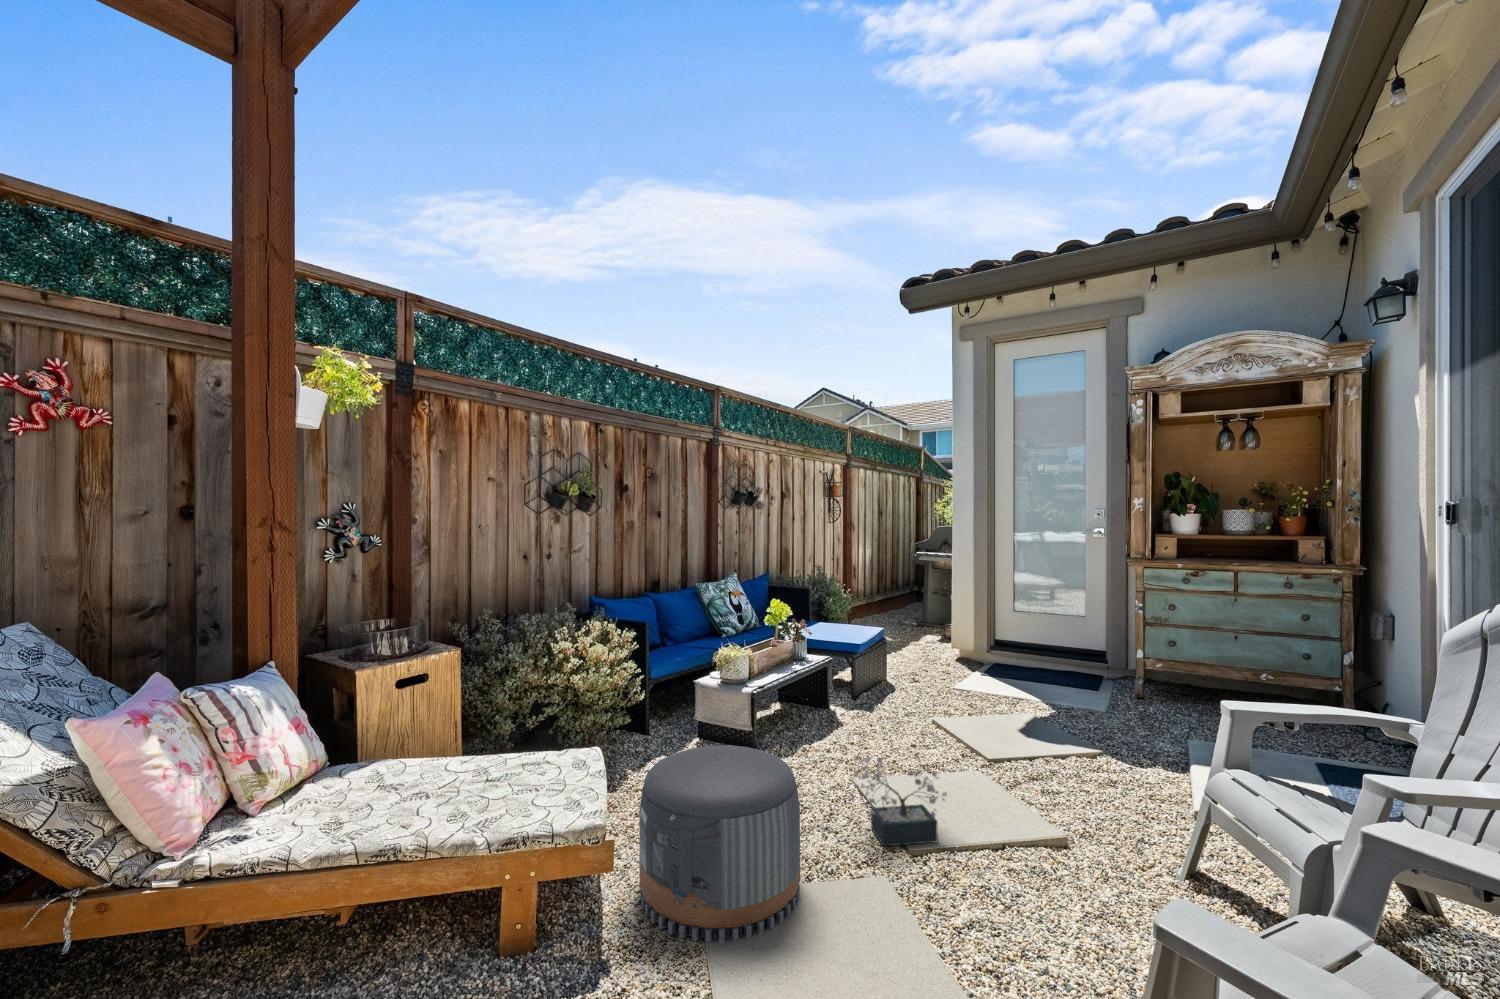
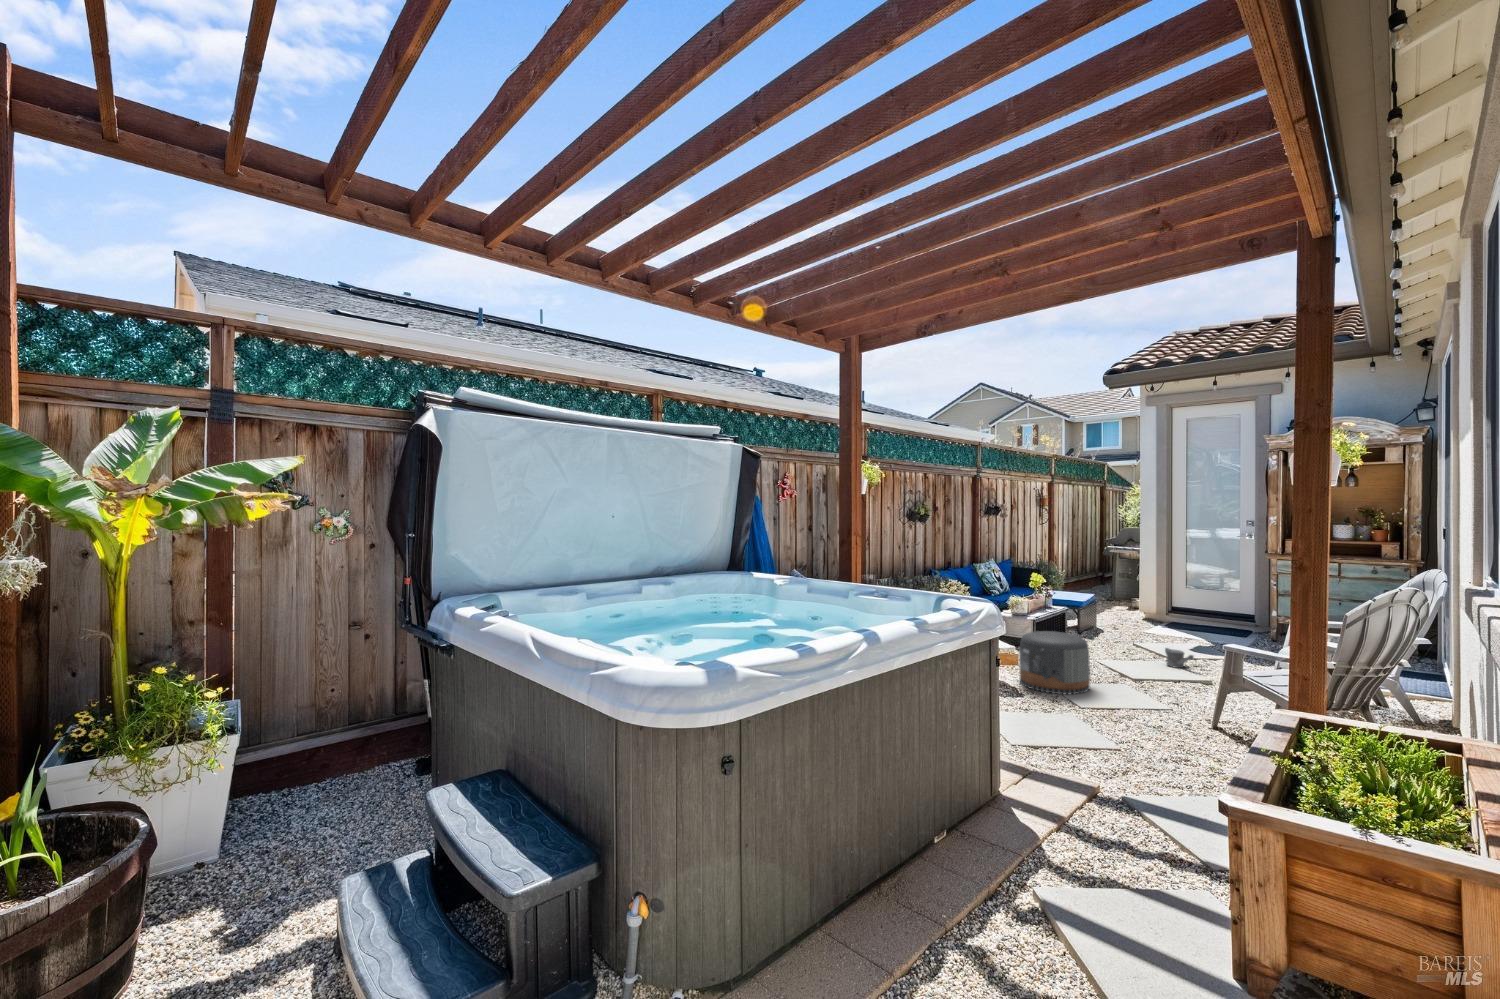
watering can: none [978,745,1030,792] -> present [1165,648,1194,668]
decorative plant: present [850,753,947,846] -> none [1104,640,1152,679]

